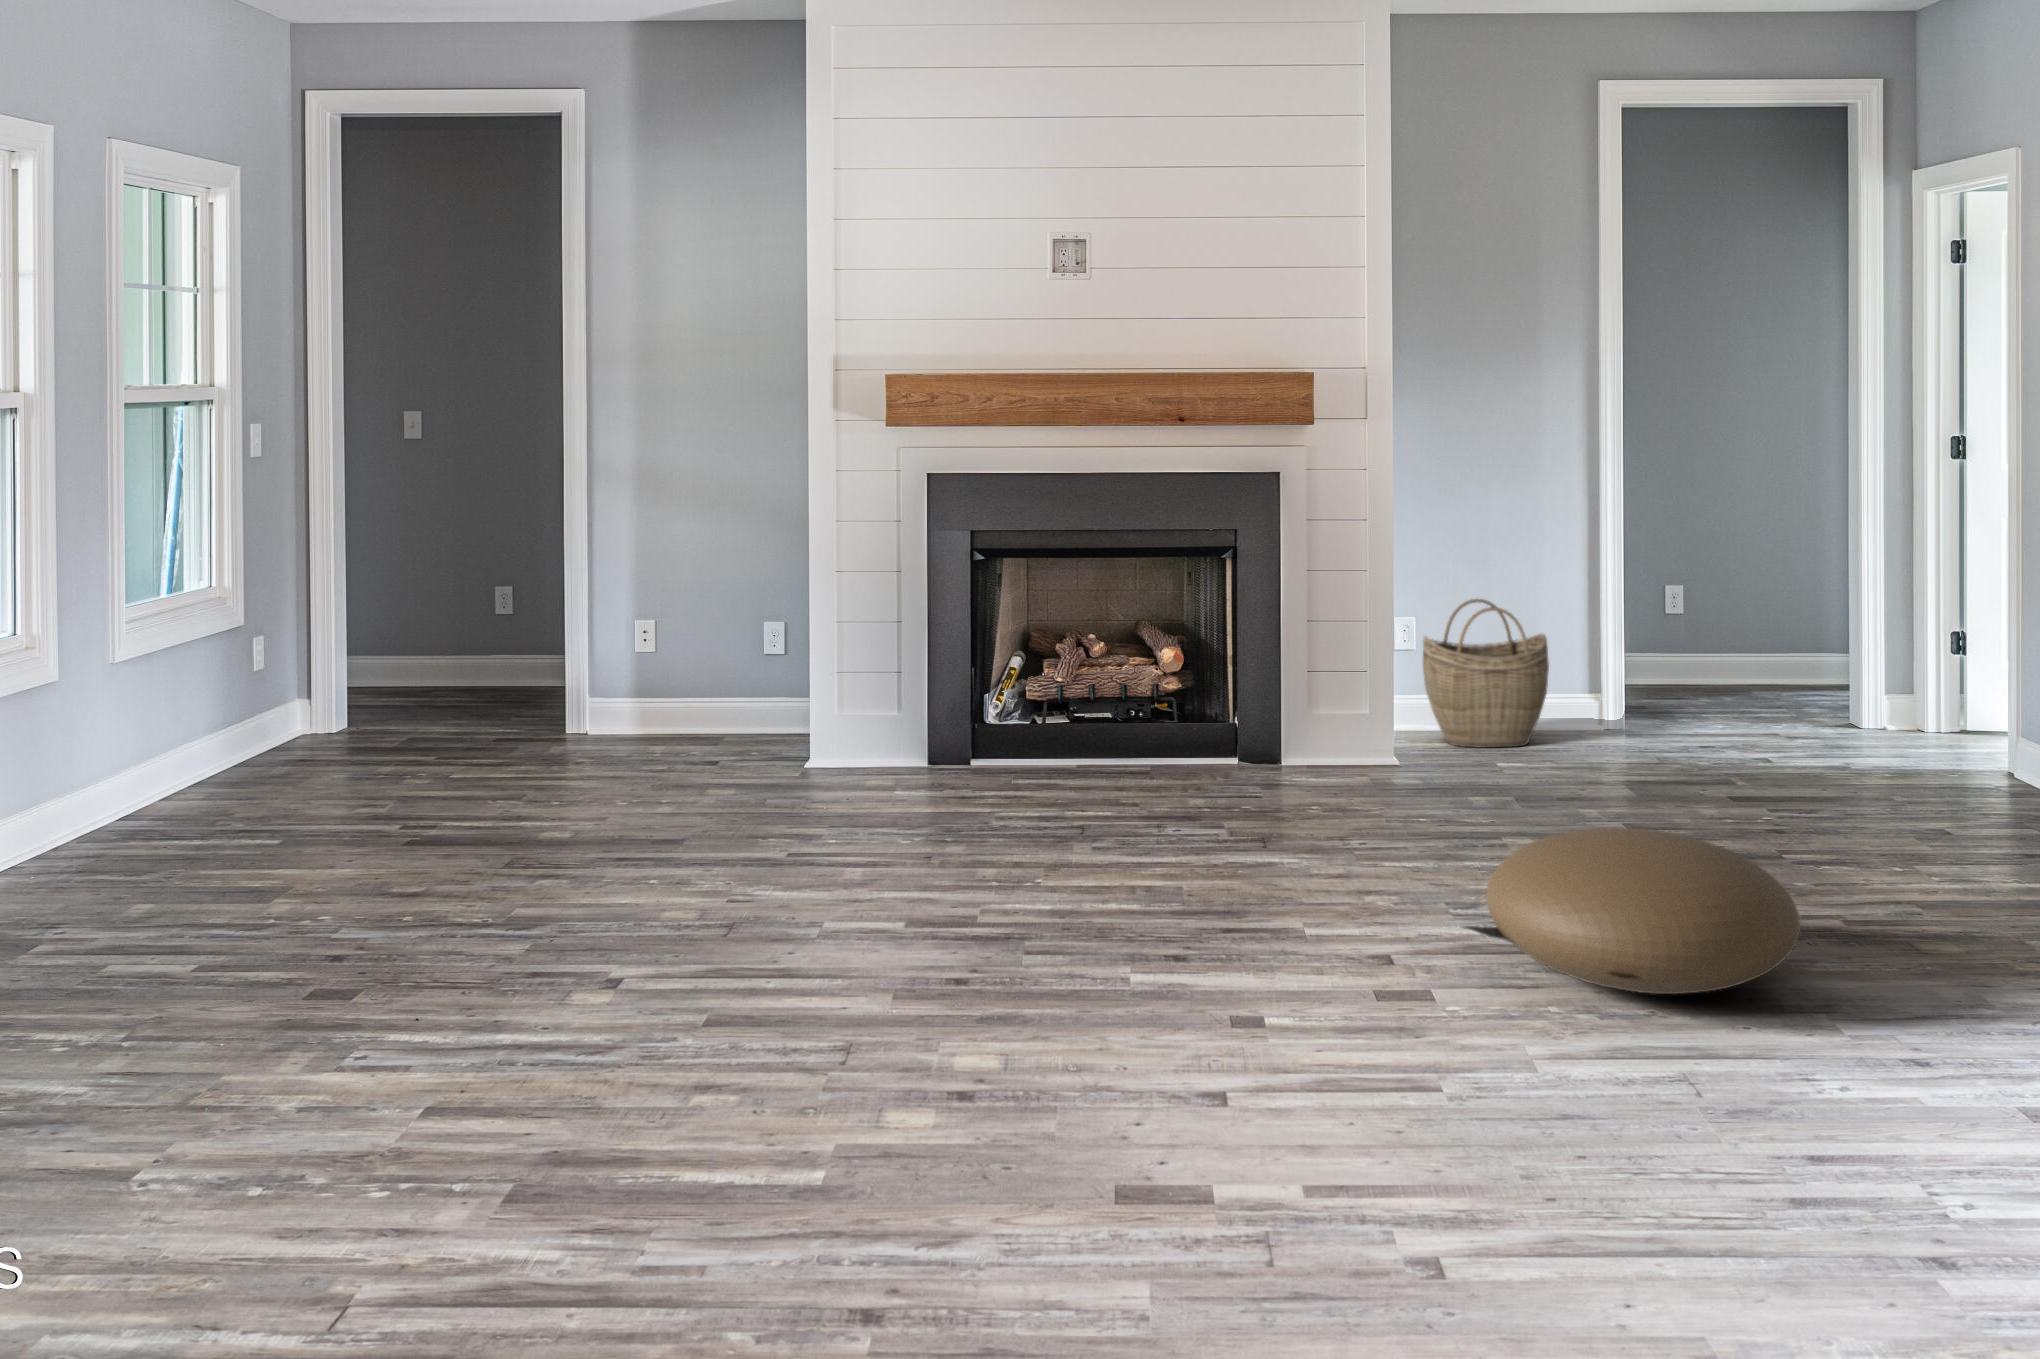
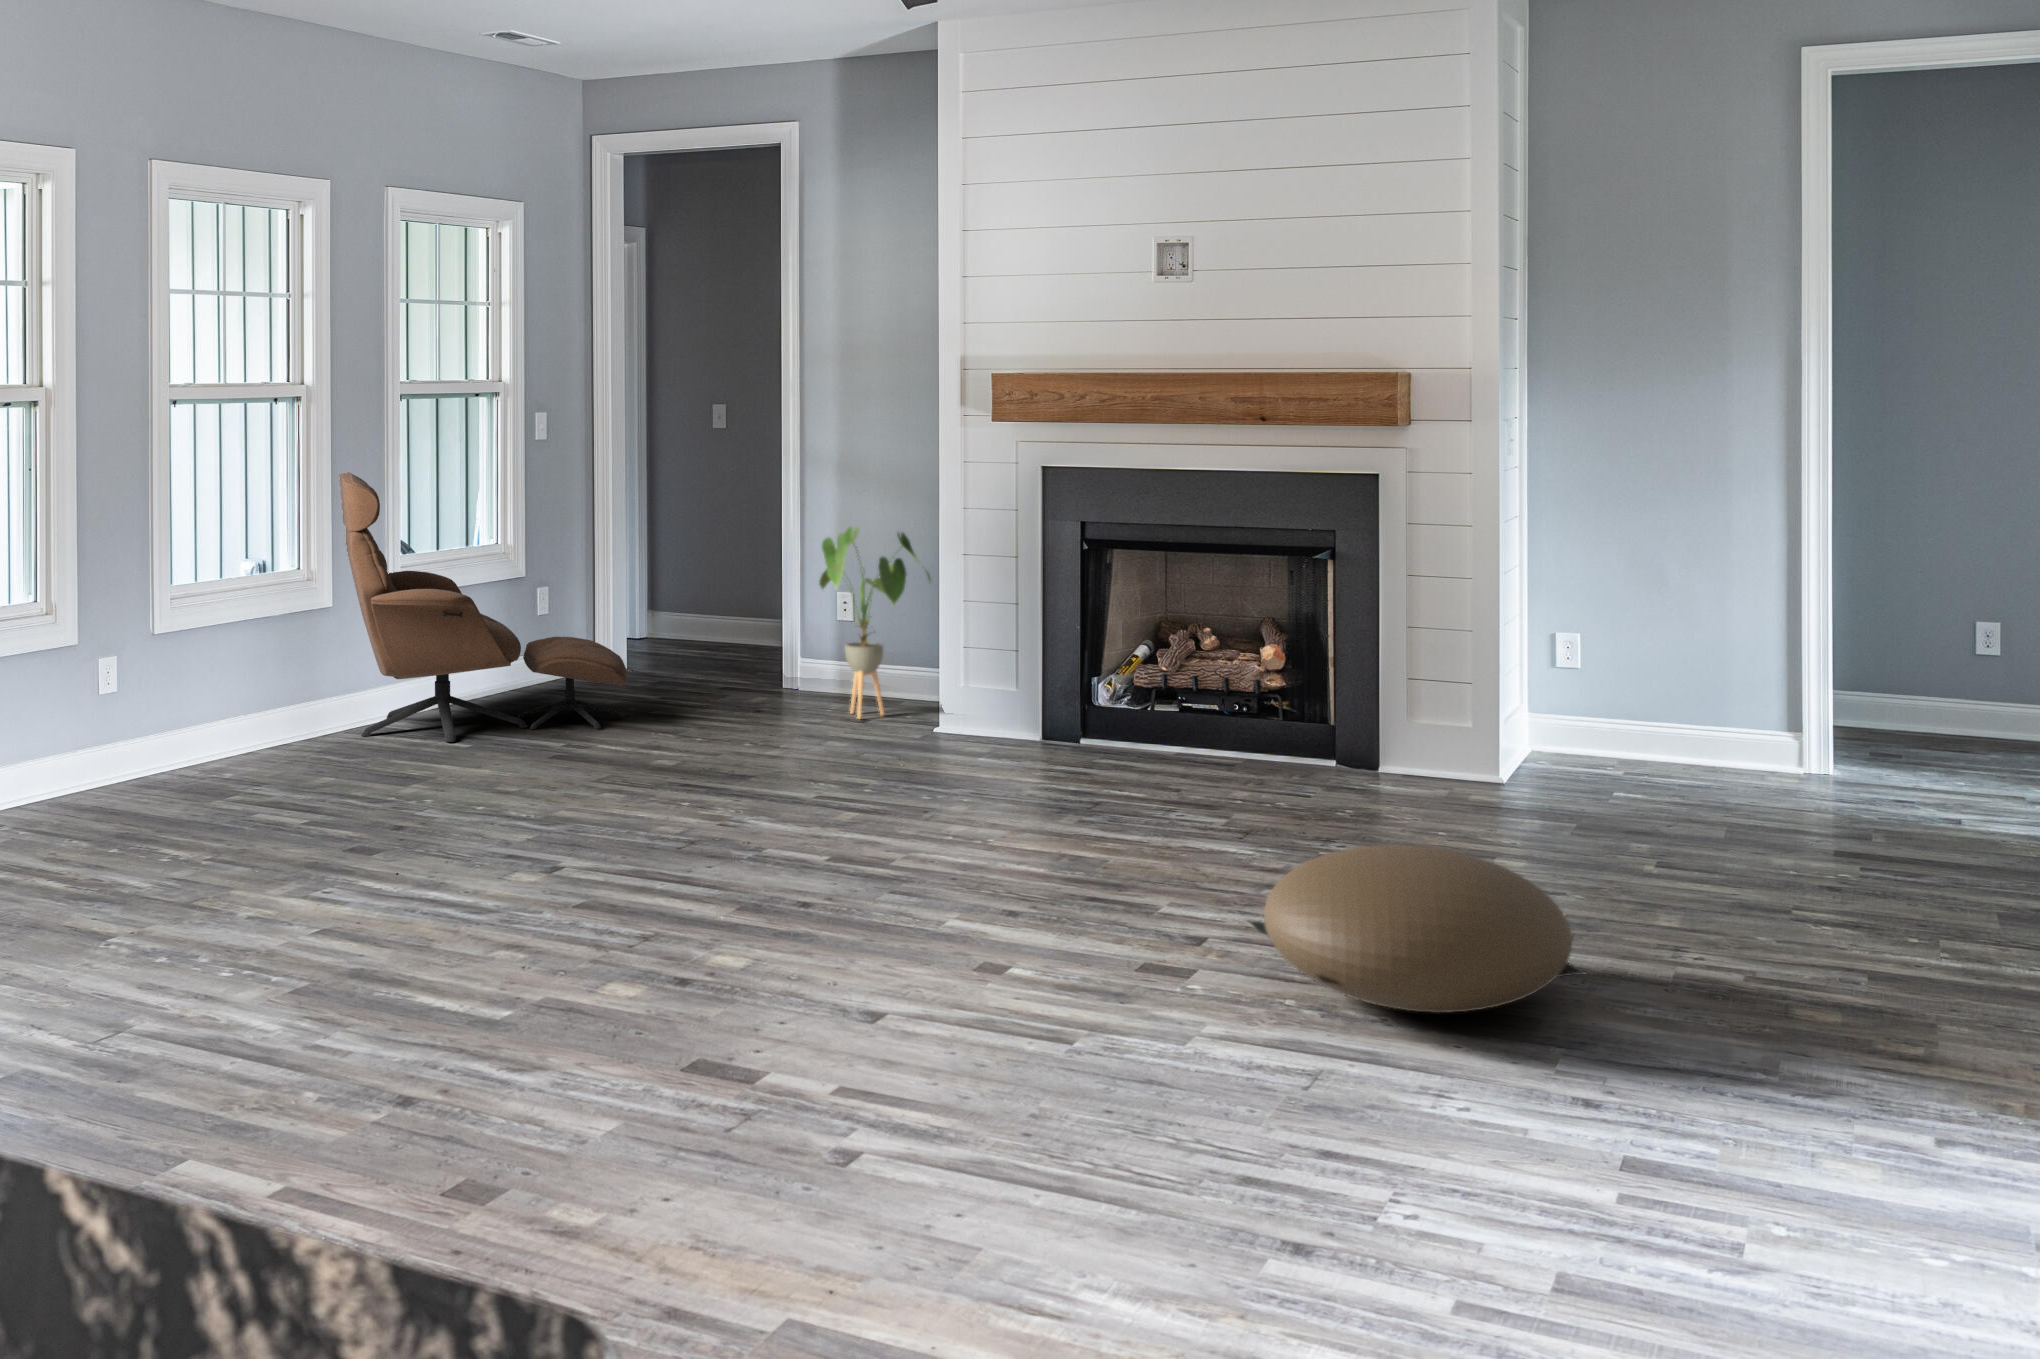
lounge chair: none [38,502,449,852] -> present [339,472,627,742]
house plant: none [655,546,790,765] -> present [819,527,930,719]
woven basket: present [1423,599,1549,747] -> none [1563,619,1709,781]

